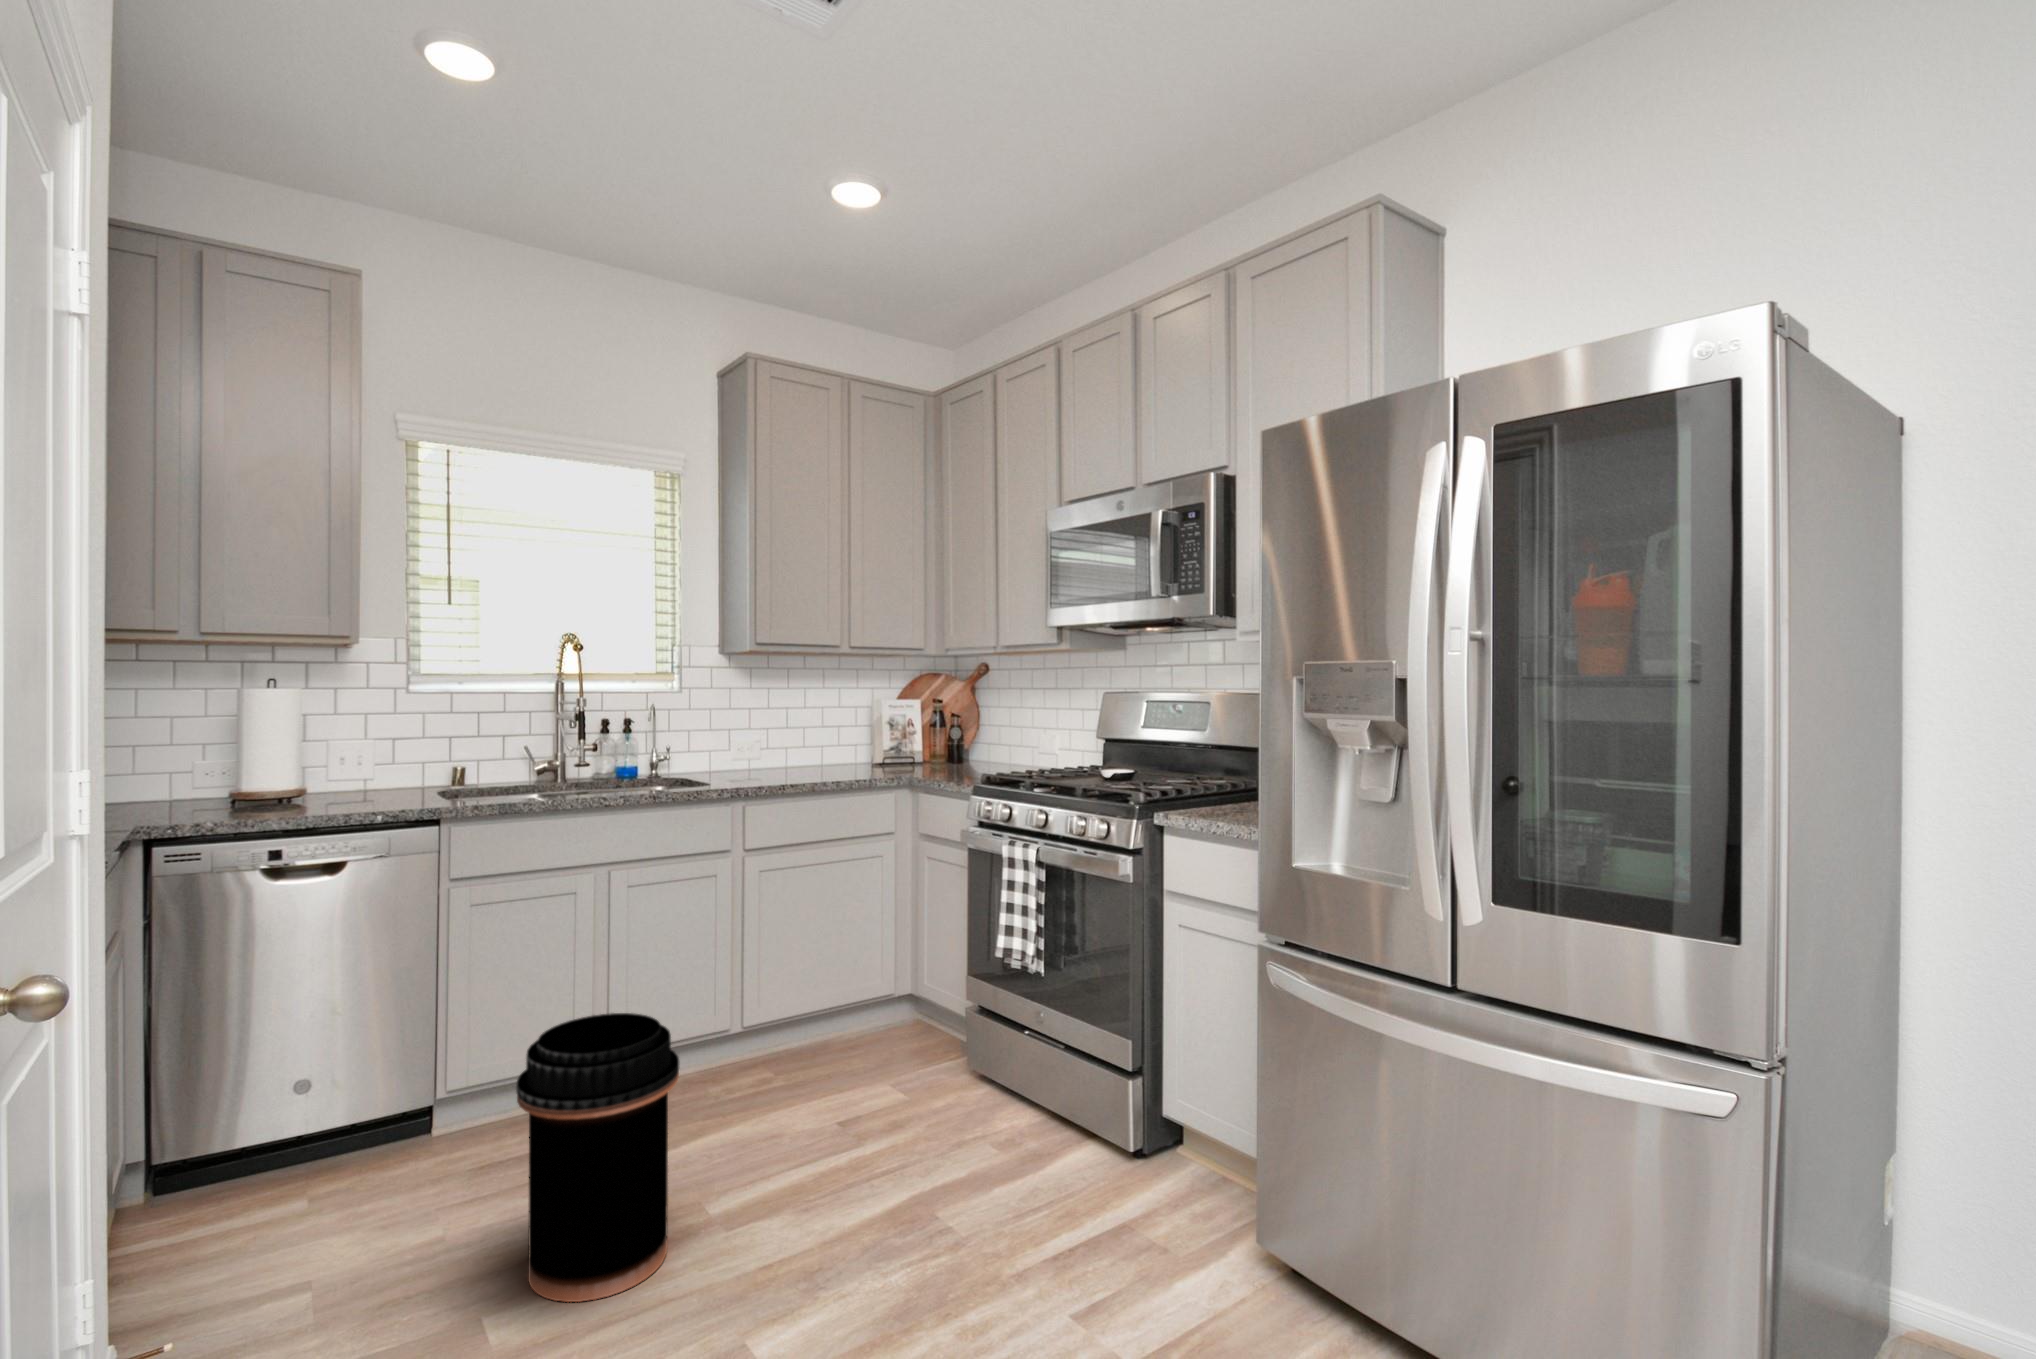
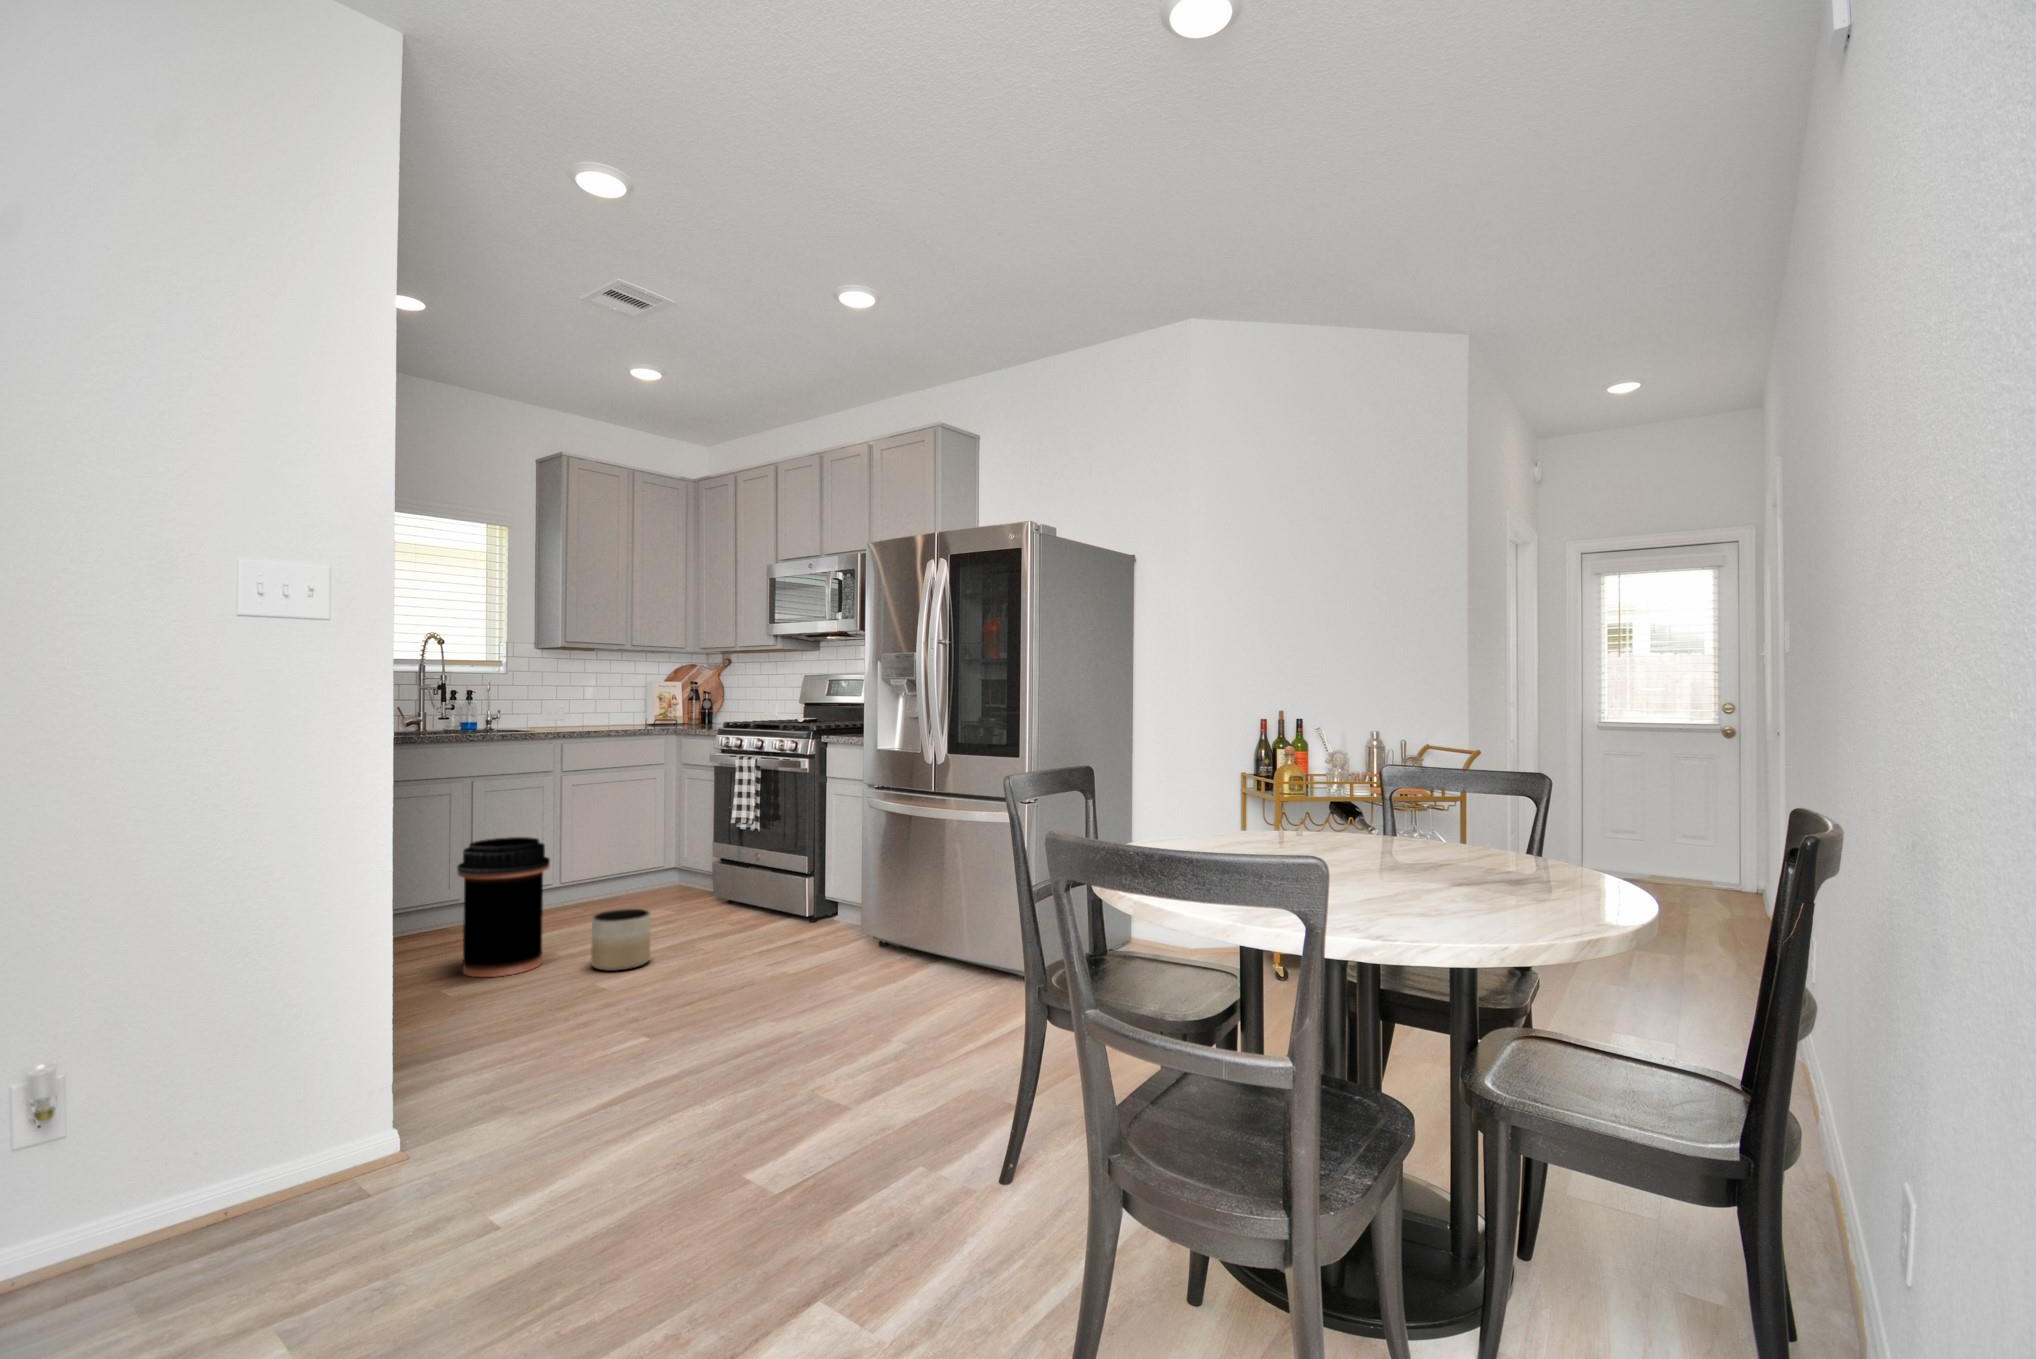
planter: none [744,1165,852,1313] -> present [591,909,650,971]

